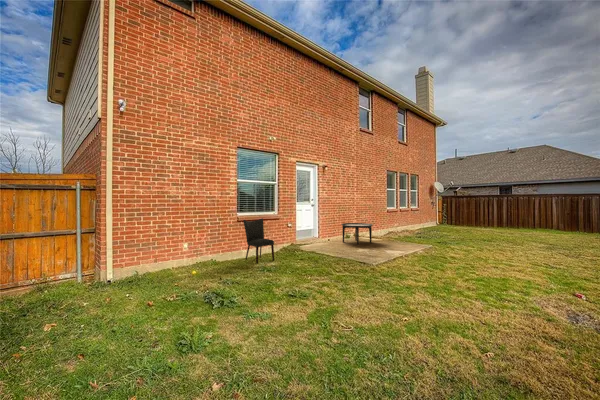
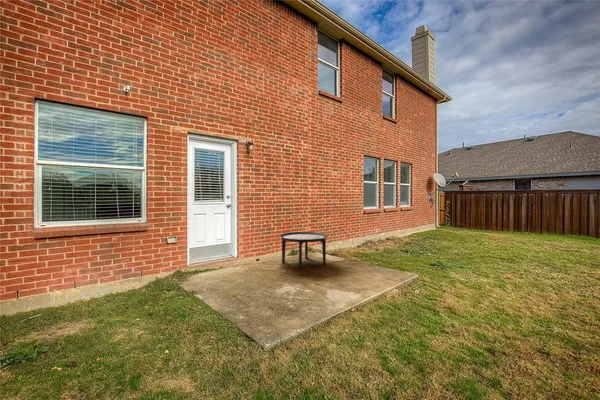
chair: present [243,219,274,264] -> none [36,233,96,330]

